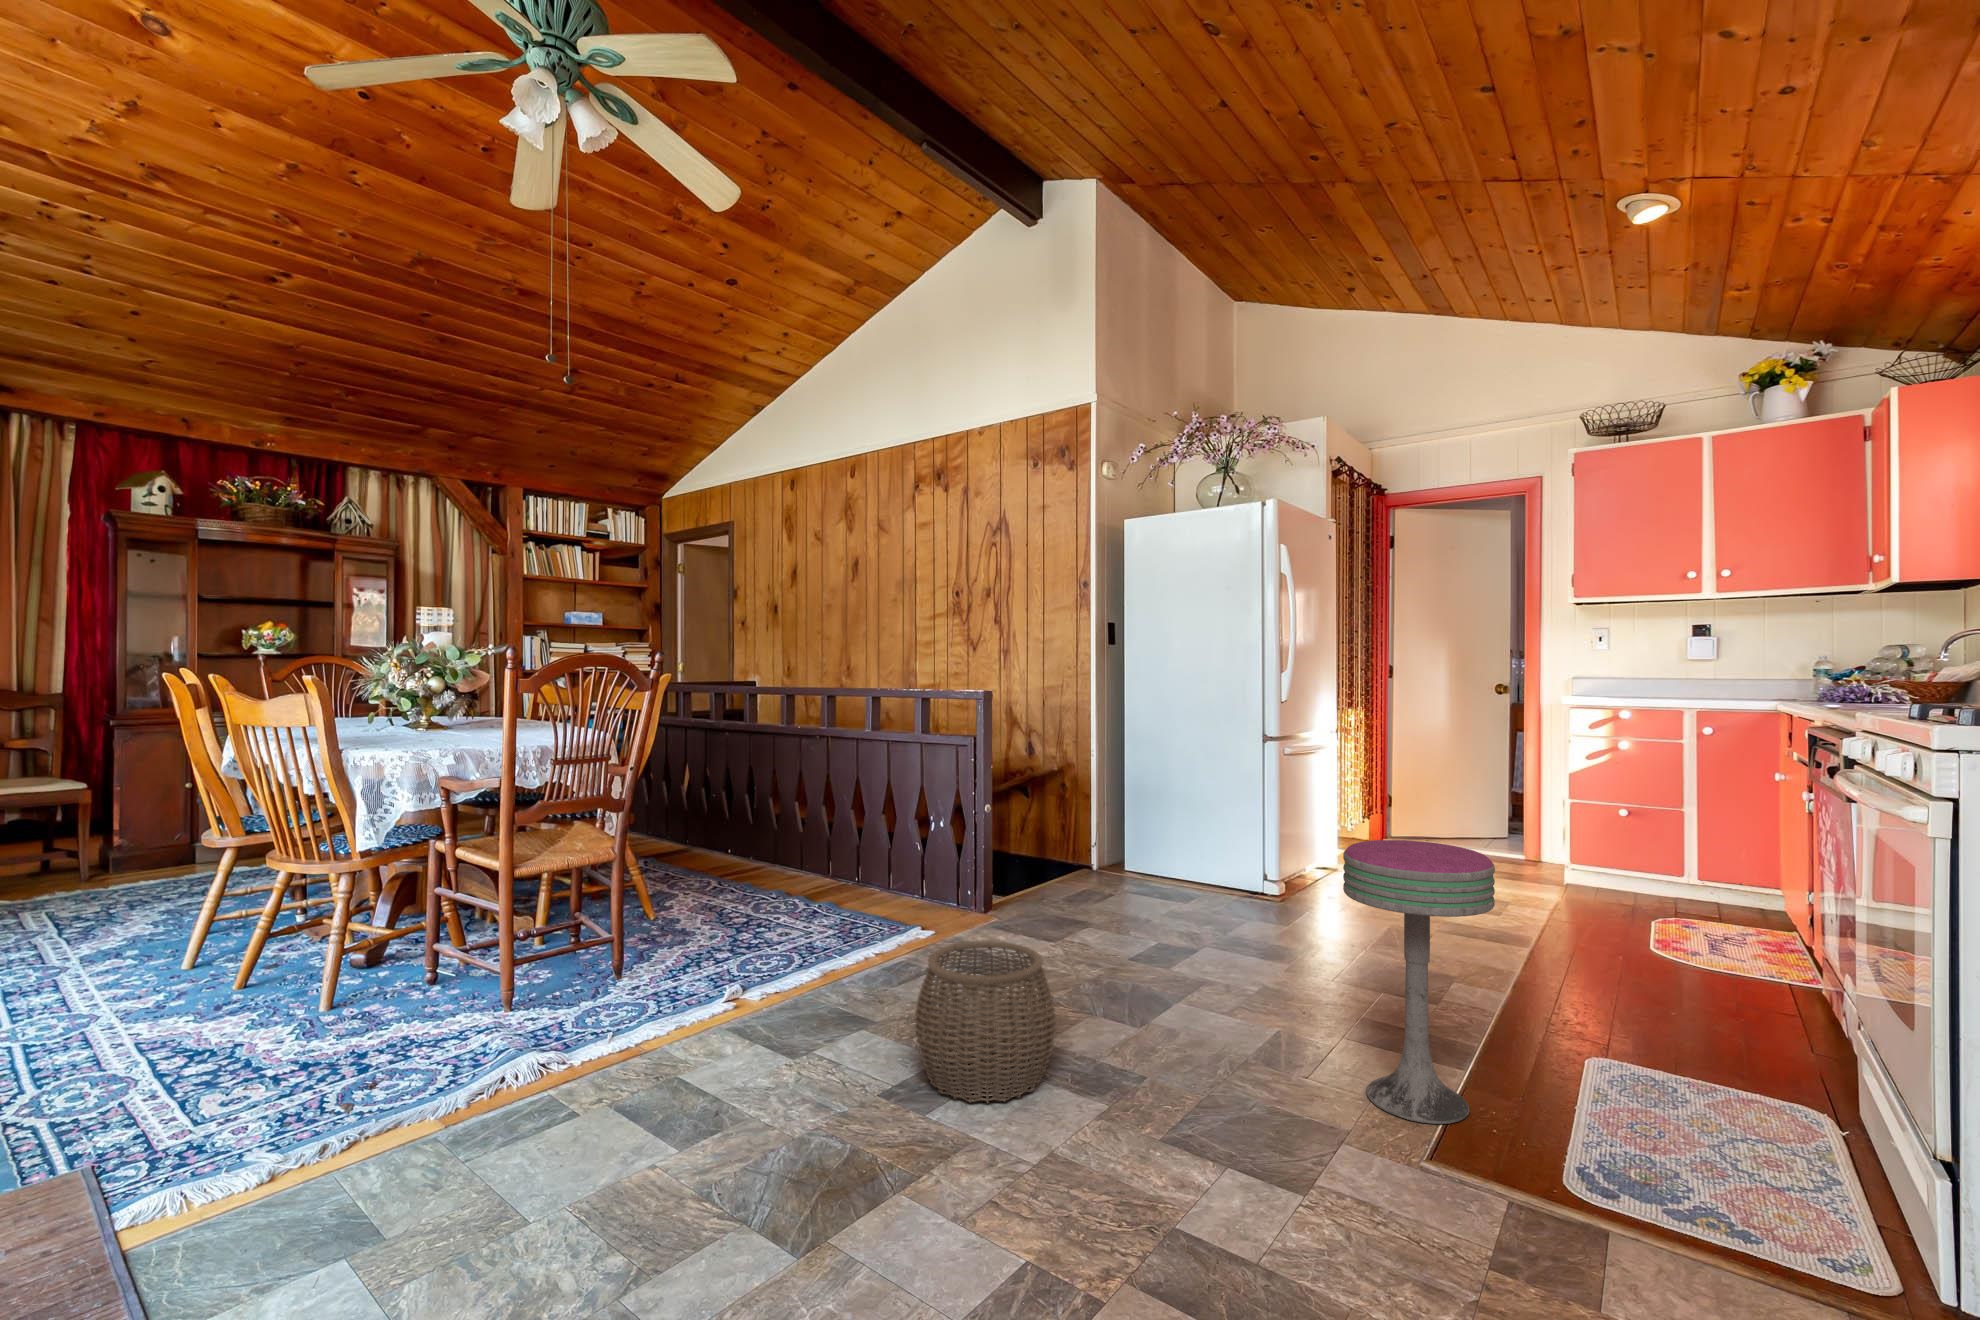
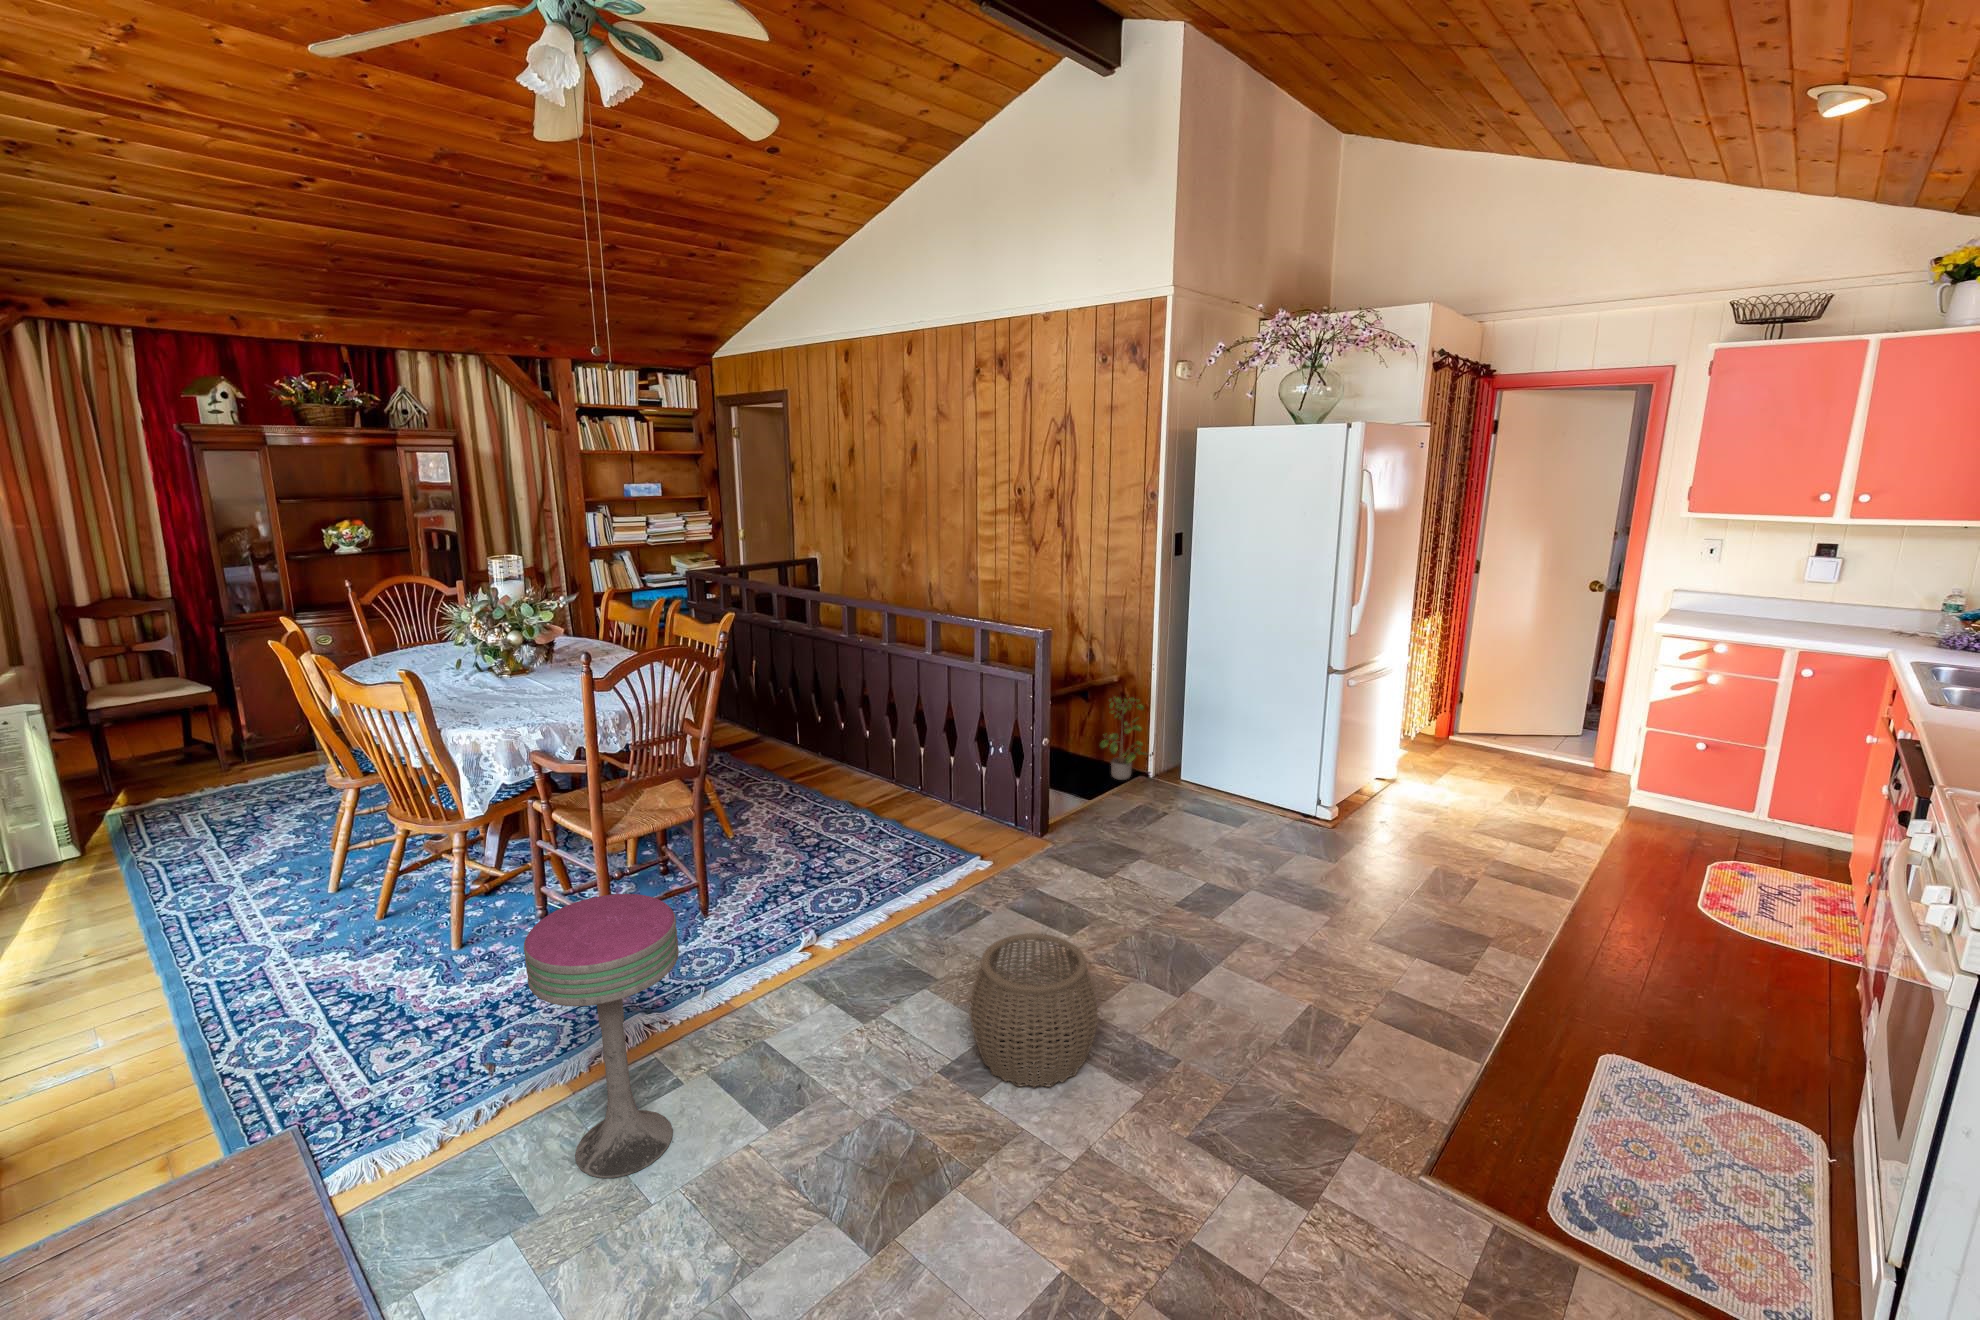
potted plant: none [1042,780,1094,871] -> present [1100,697,1146,780]
bar stool: present [1343,840,1495,1124] -> present [524,894,679,1178]

